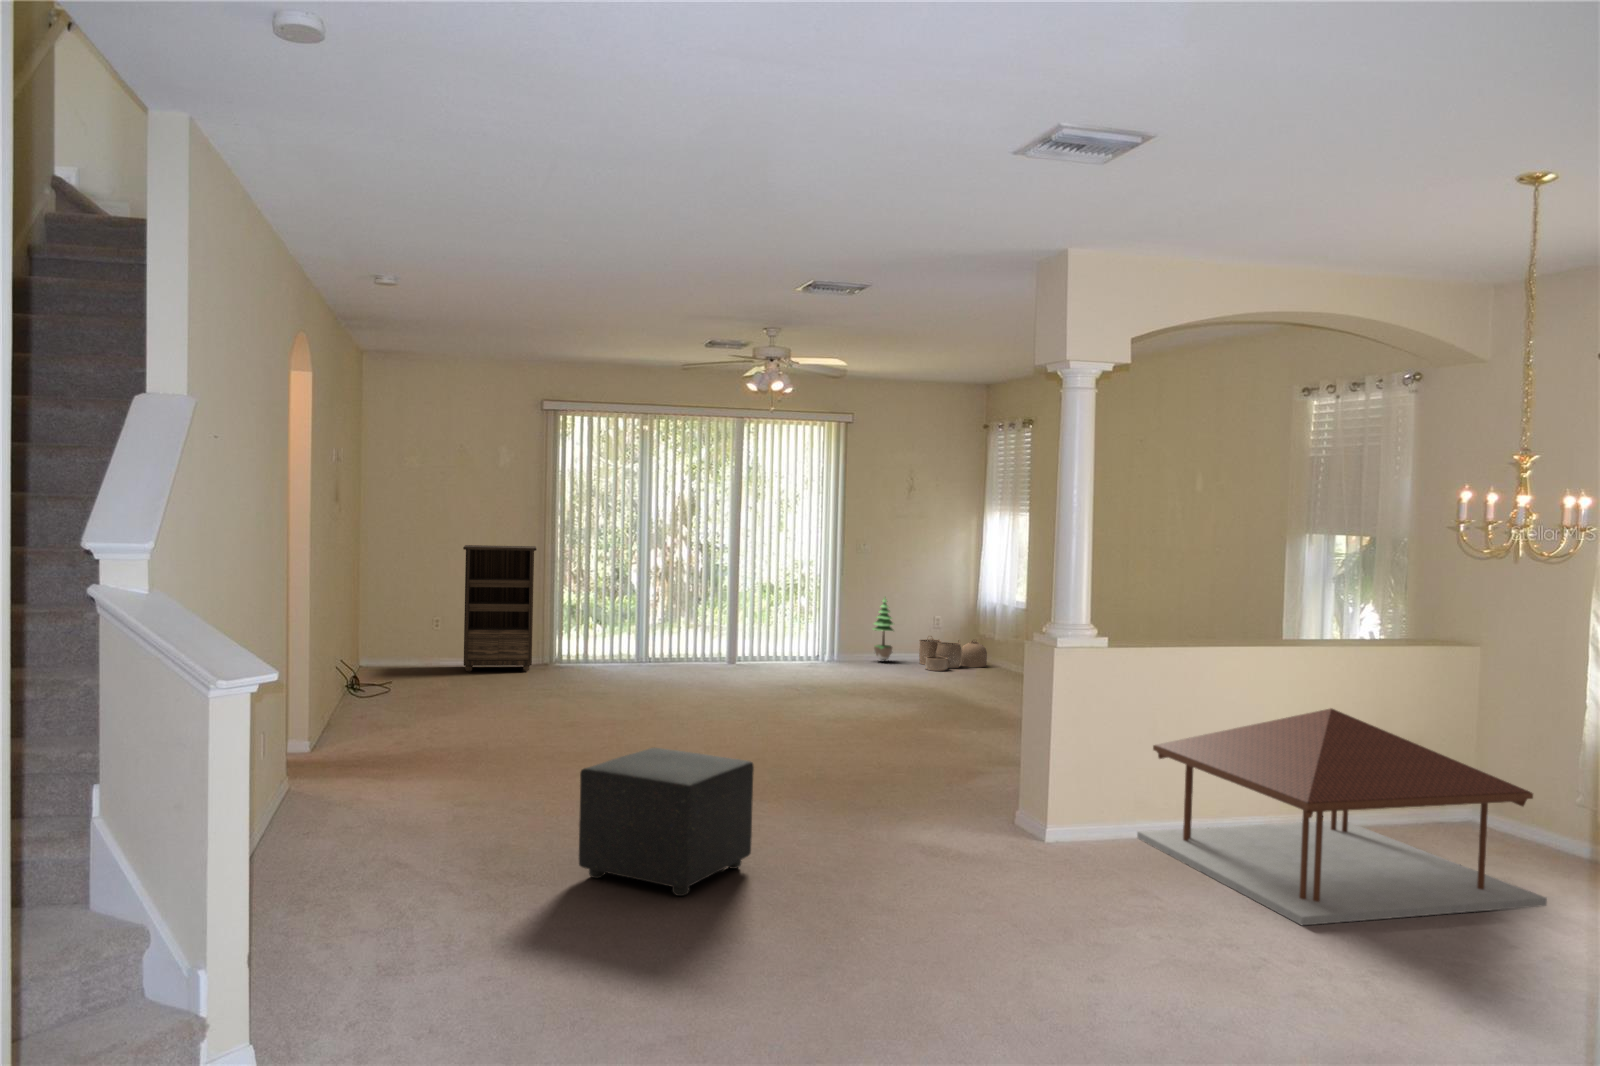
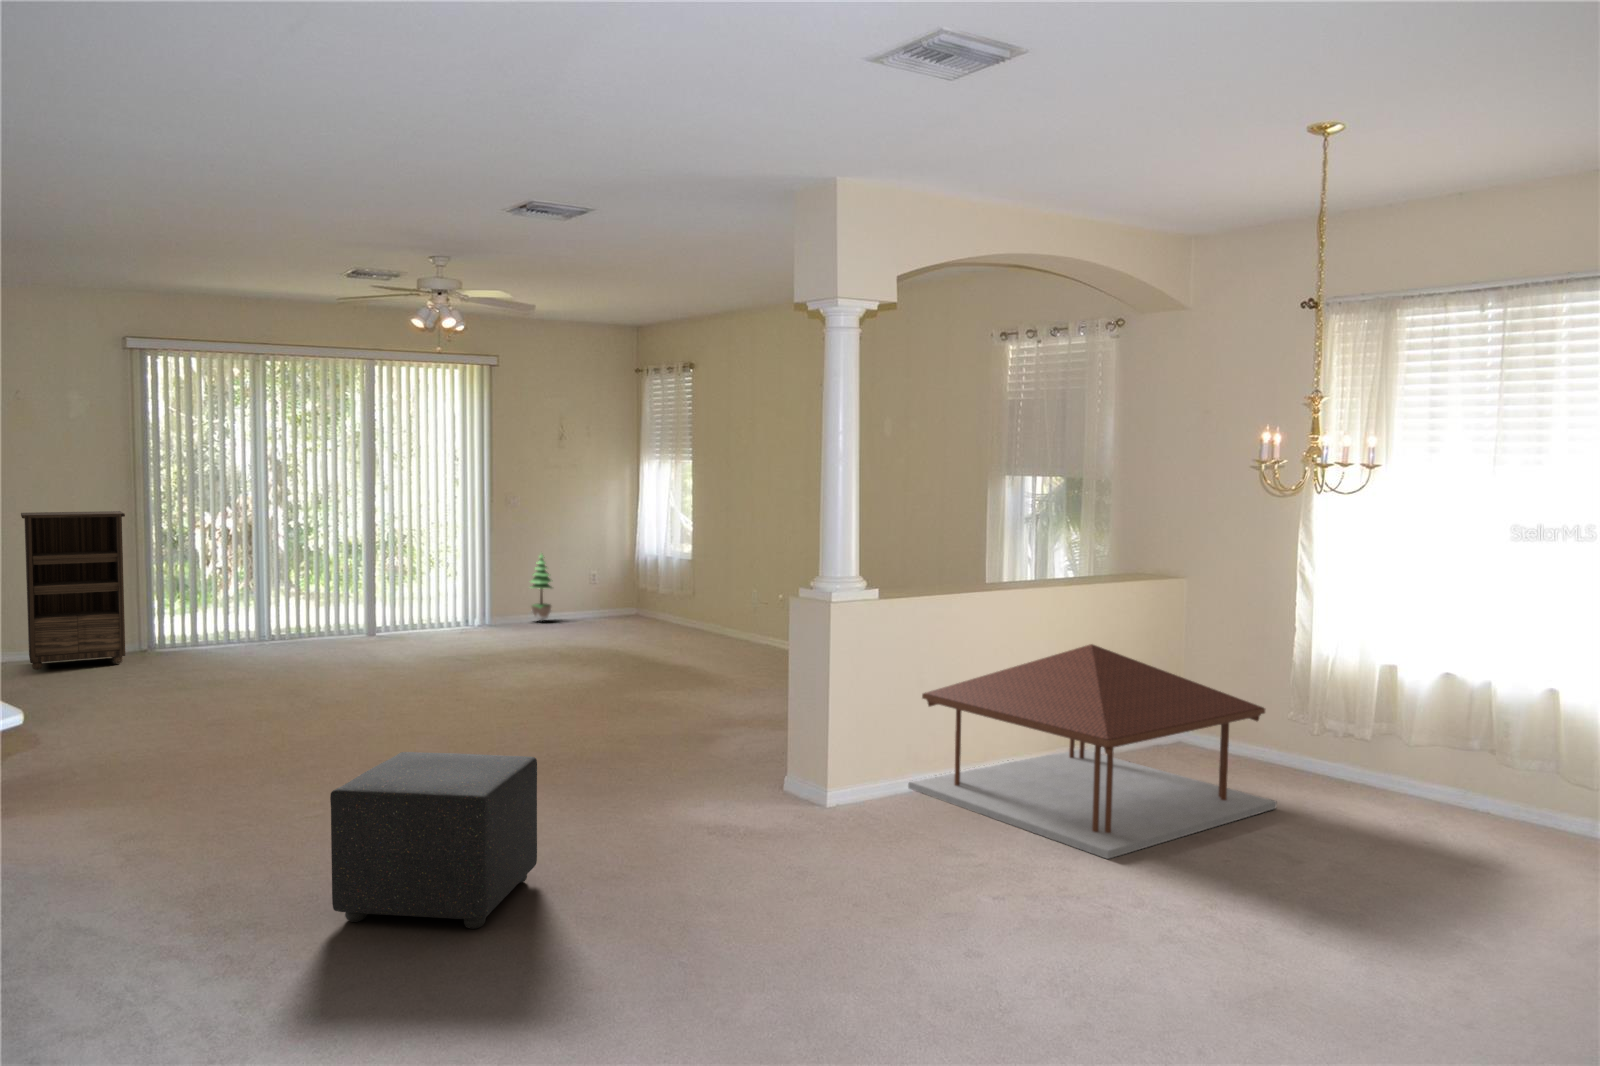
woven basket: present [919,636,987,671] -> none [580,591,651,628]

